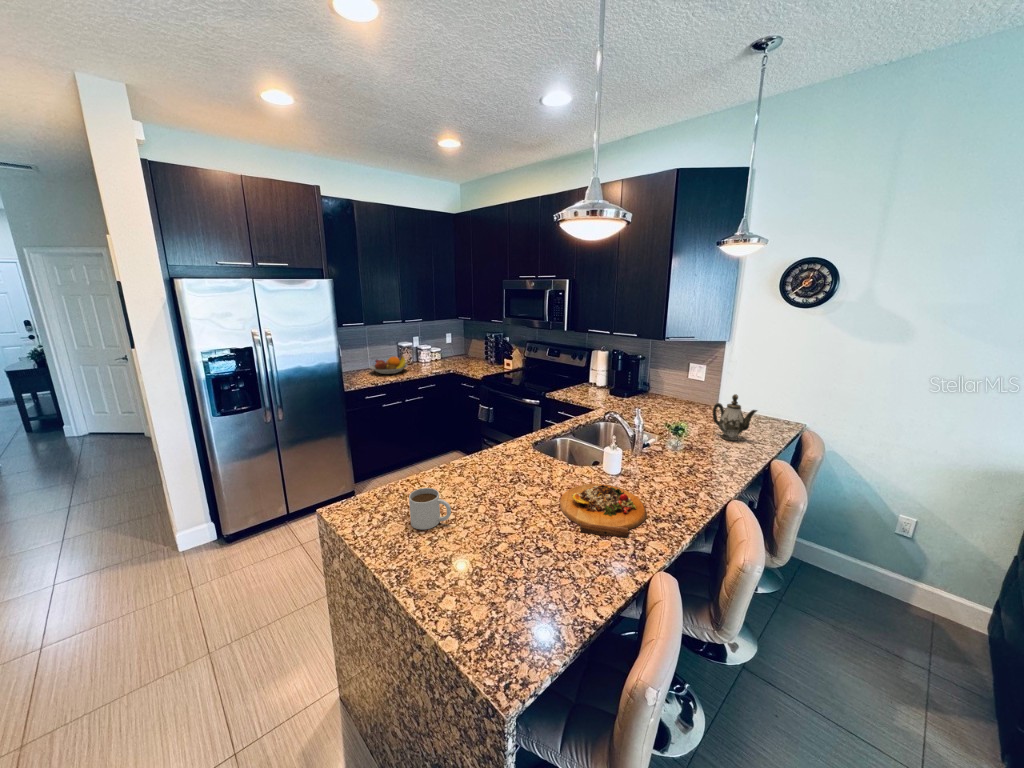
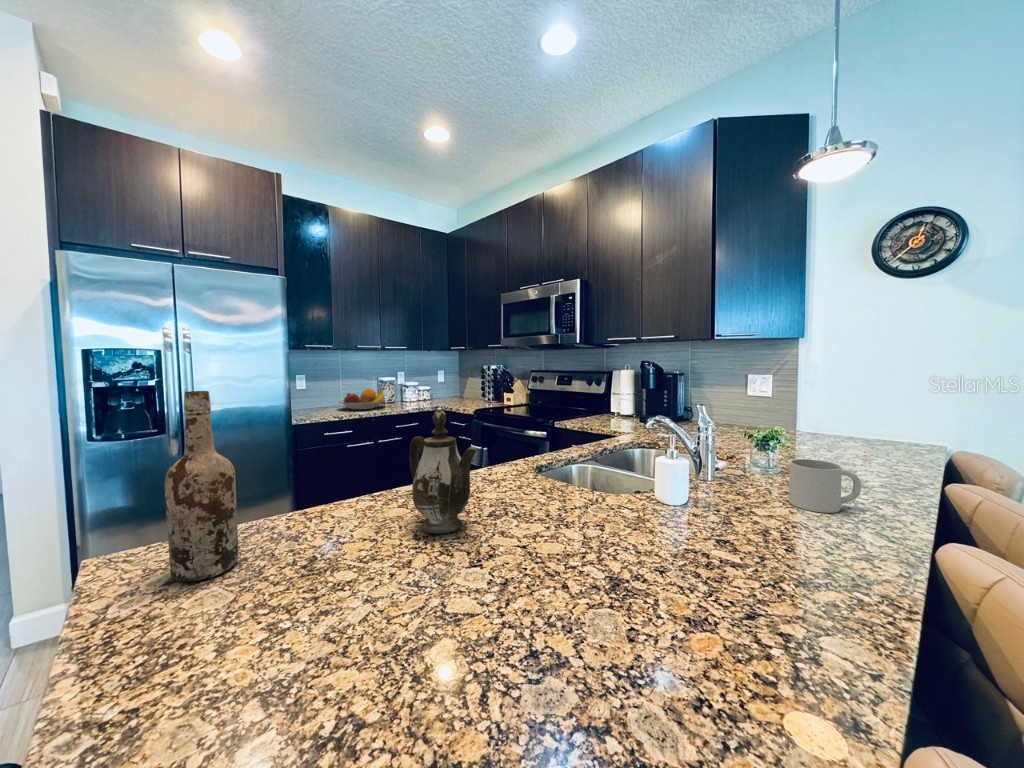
teapot: present [713,394,757,441] -> present [409,410,477,534]
wine bottle: none [364,432,394,520] -> present [165,391,238,582]
cutting board: present [560,484,647,538] -> none [583,511,779,627]
mug: present [409,488,451,530] -> present [789,459,861,513]

